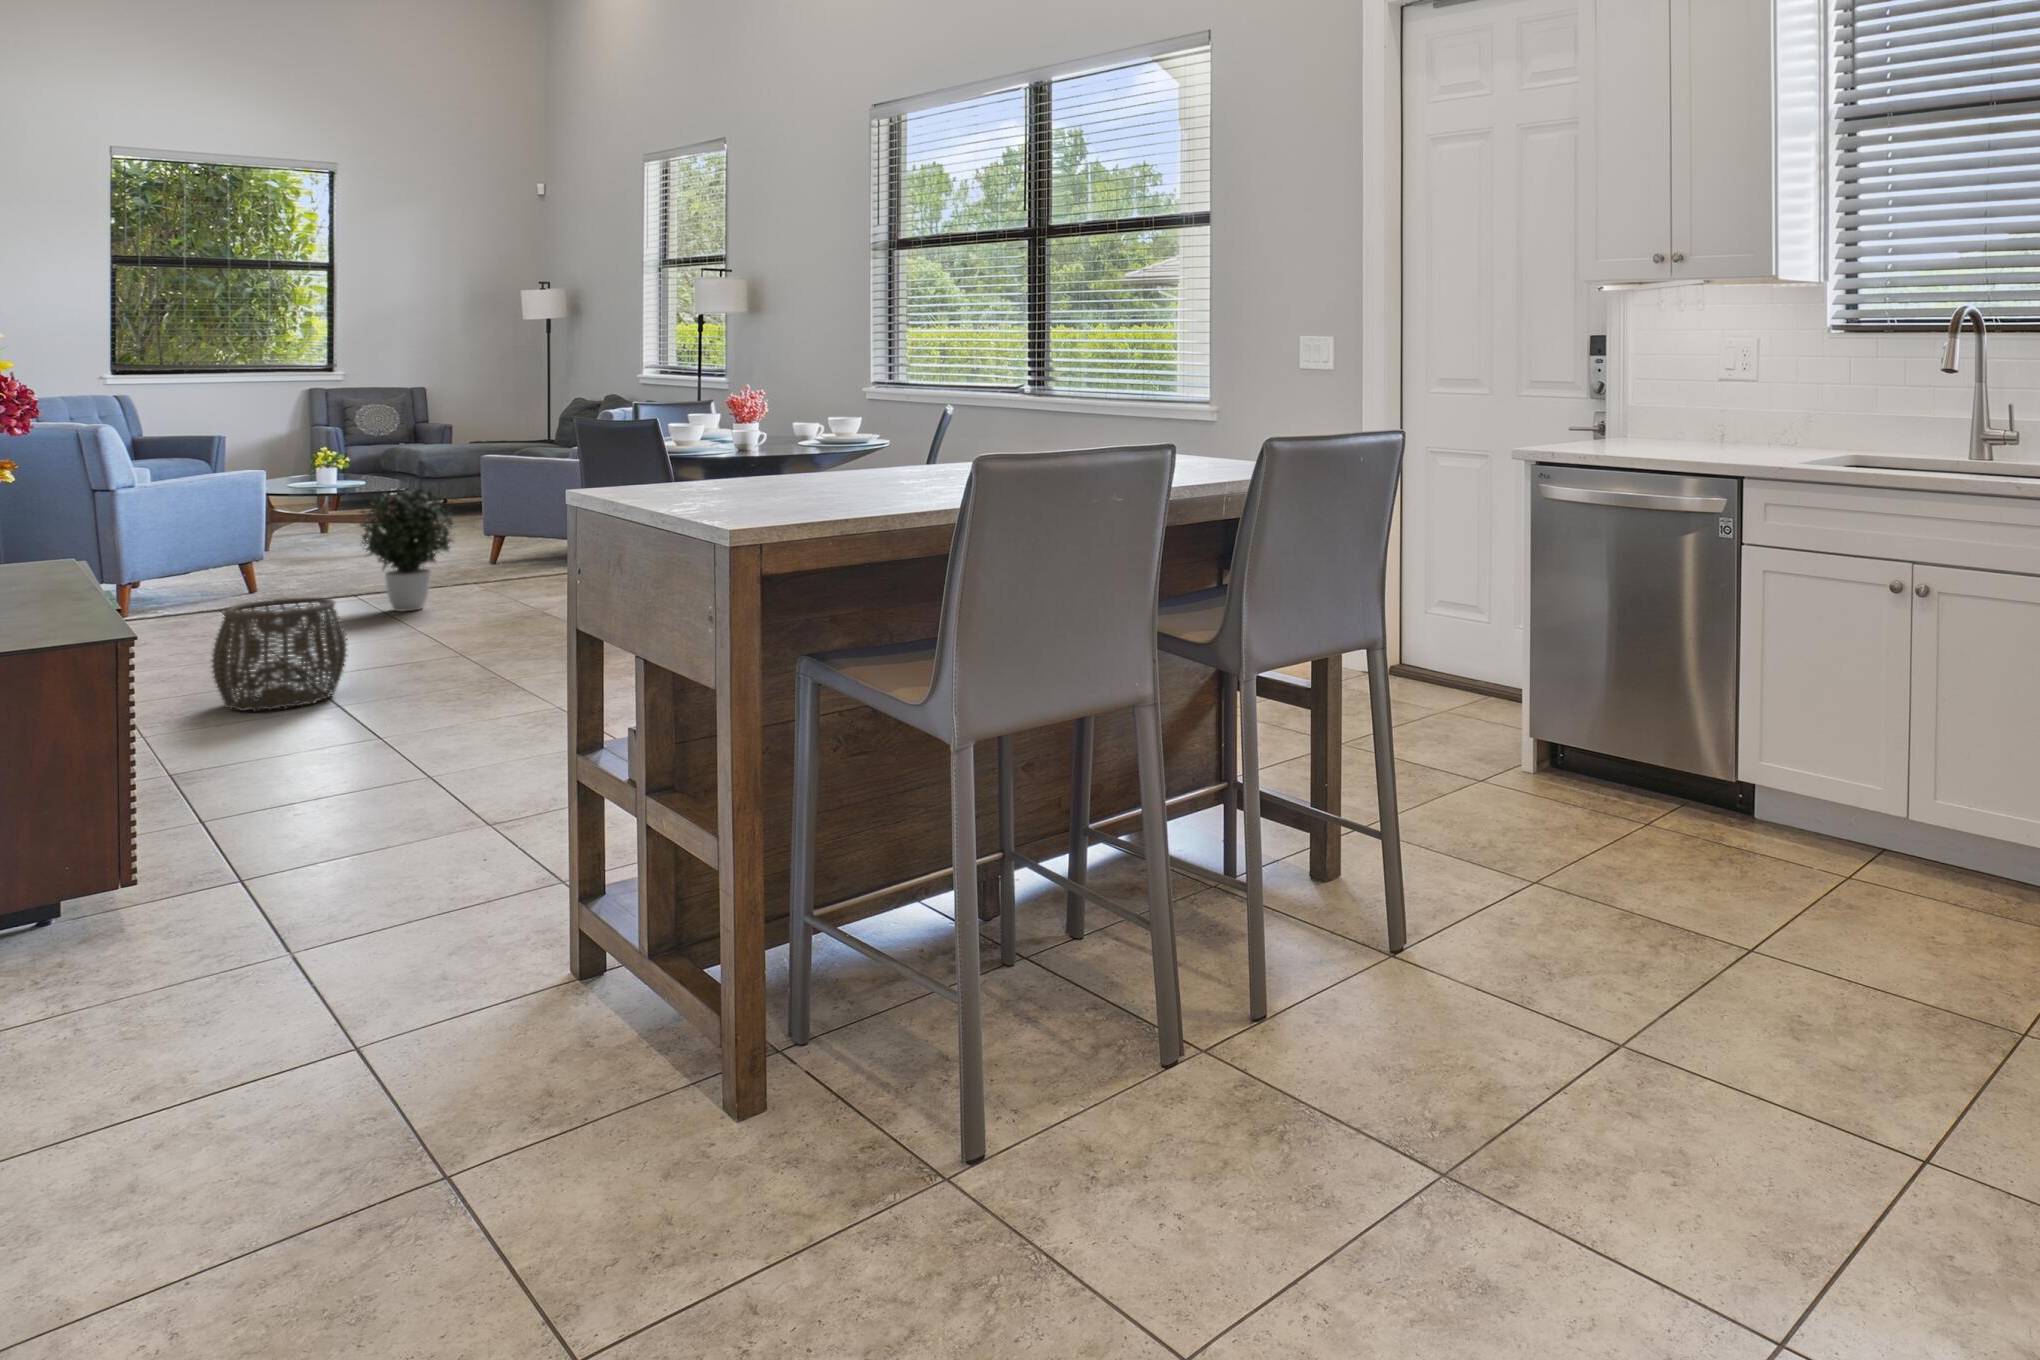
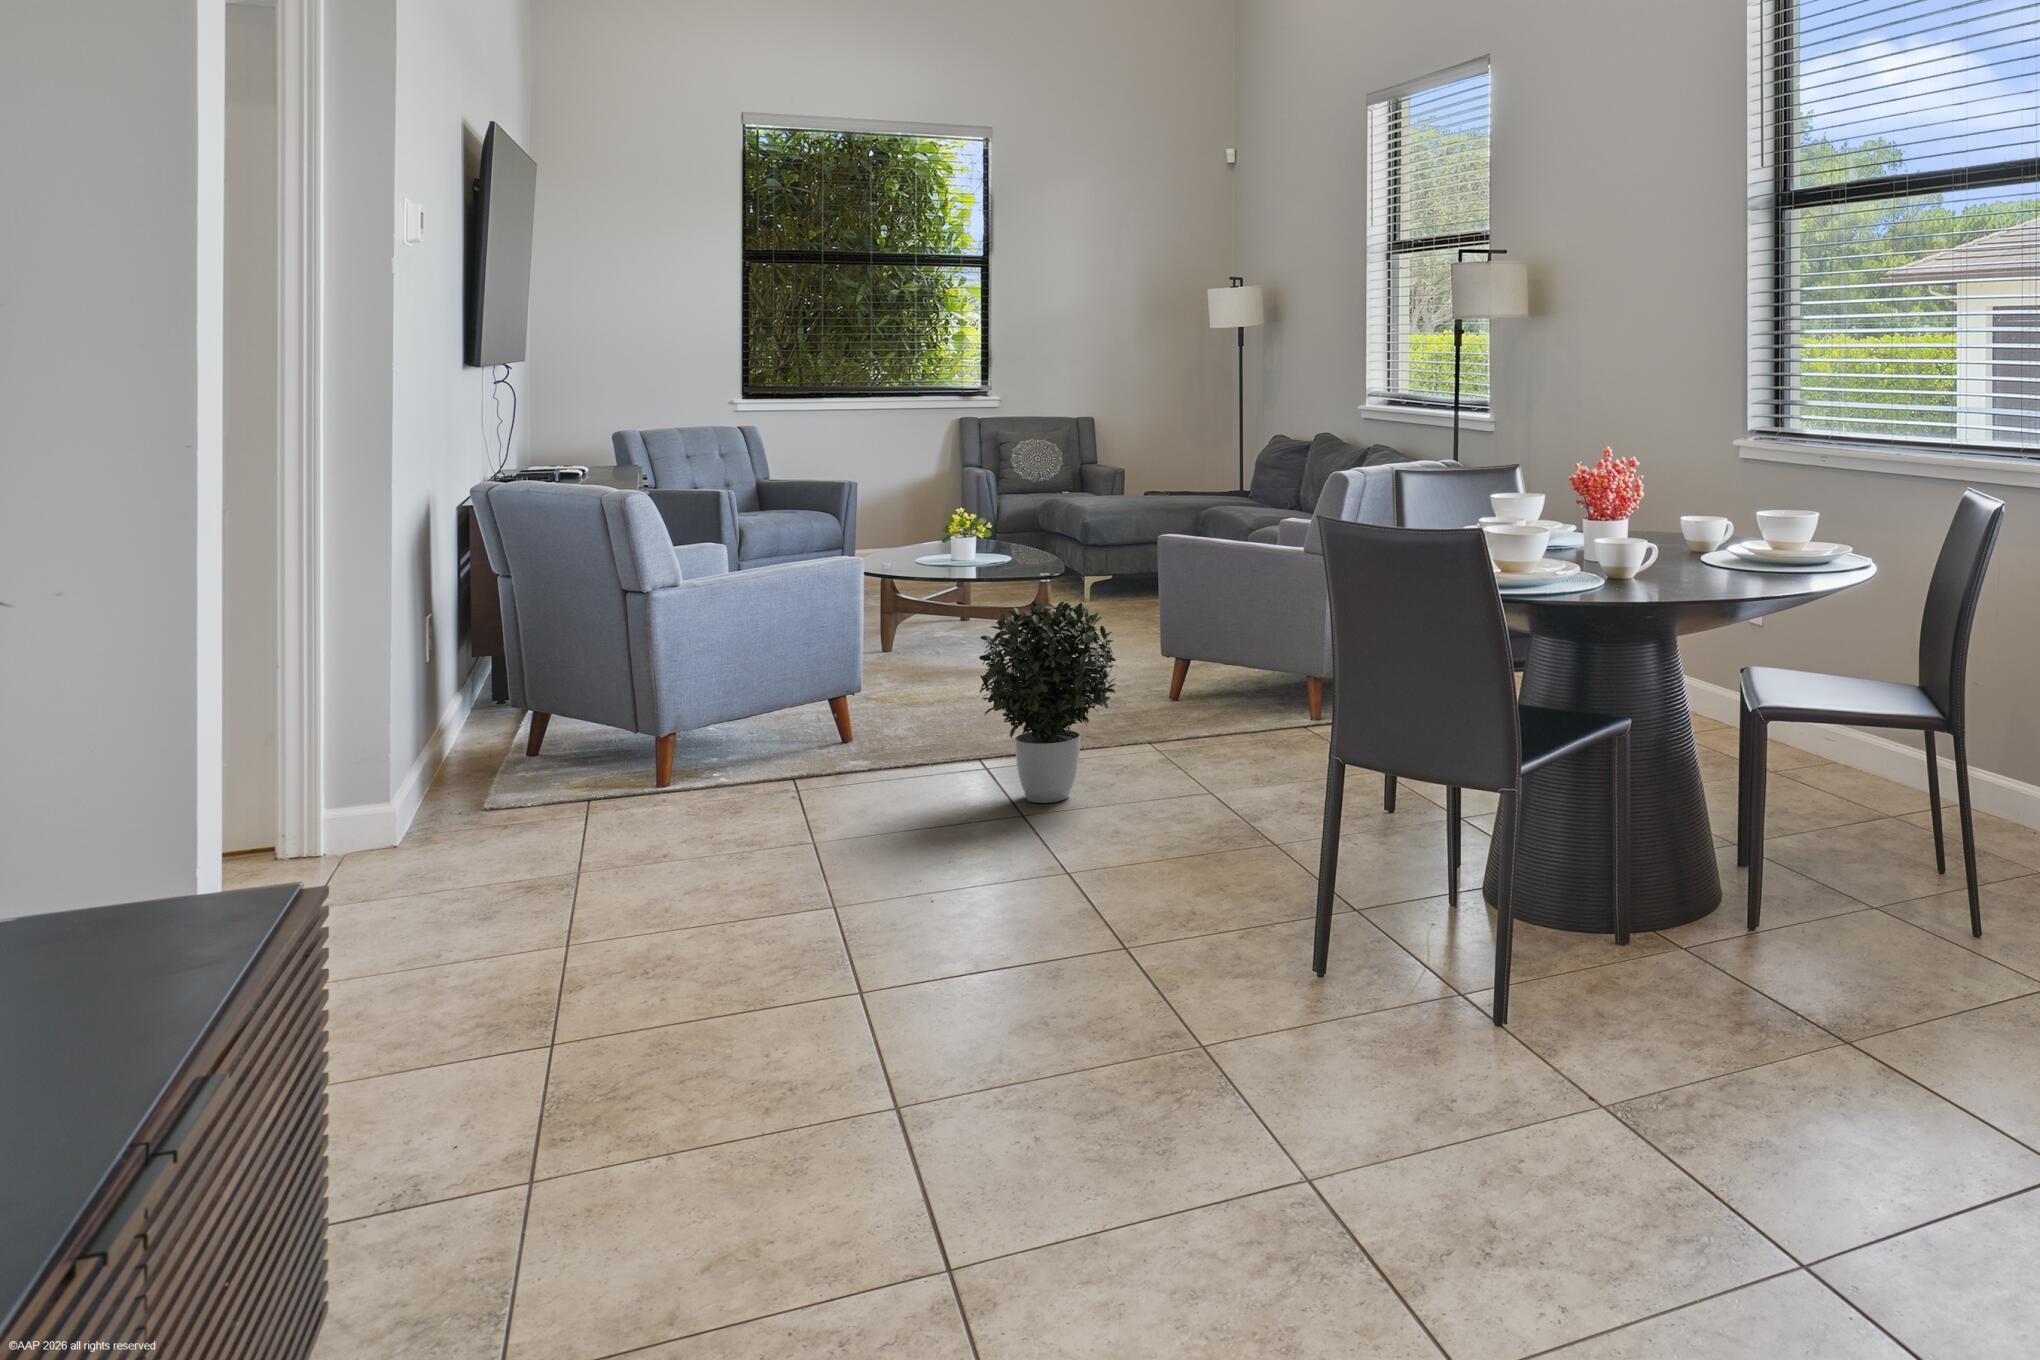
woven basket: present [211,597,347,711] -> none [669,863,913,1117]

